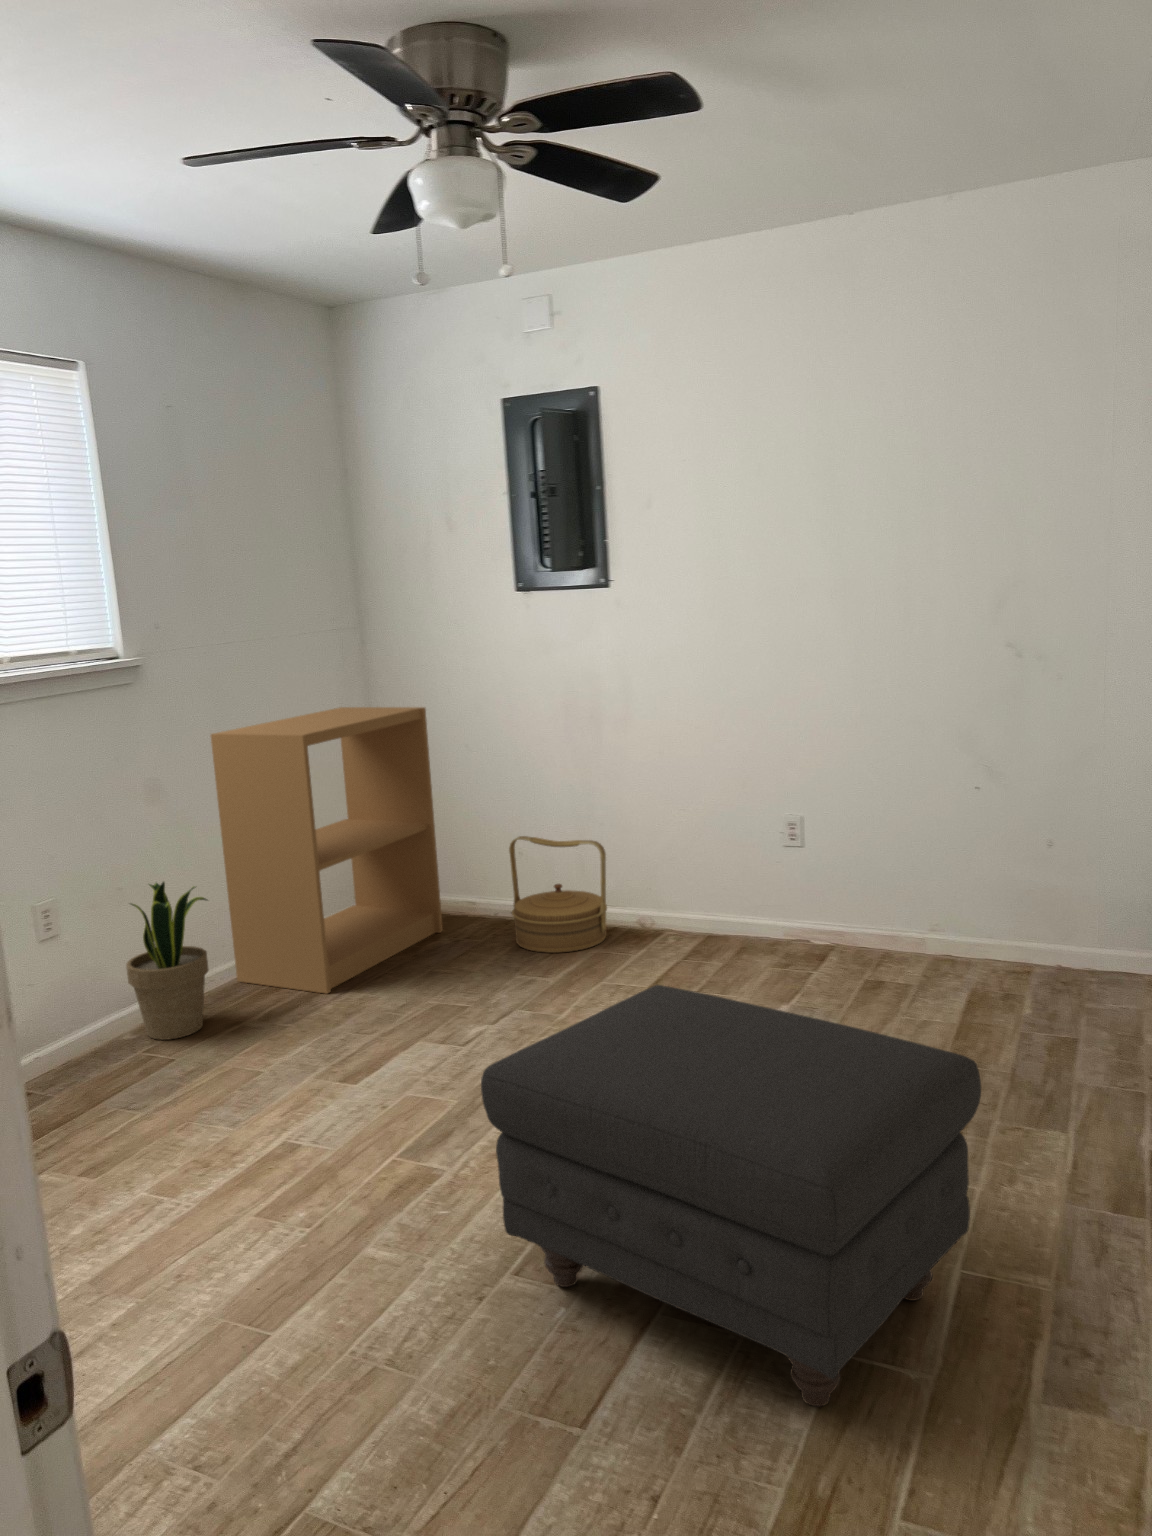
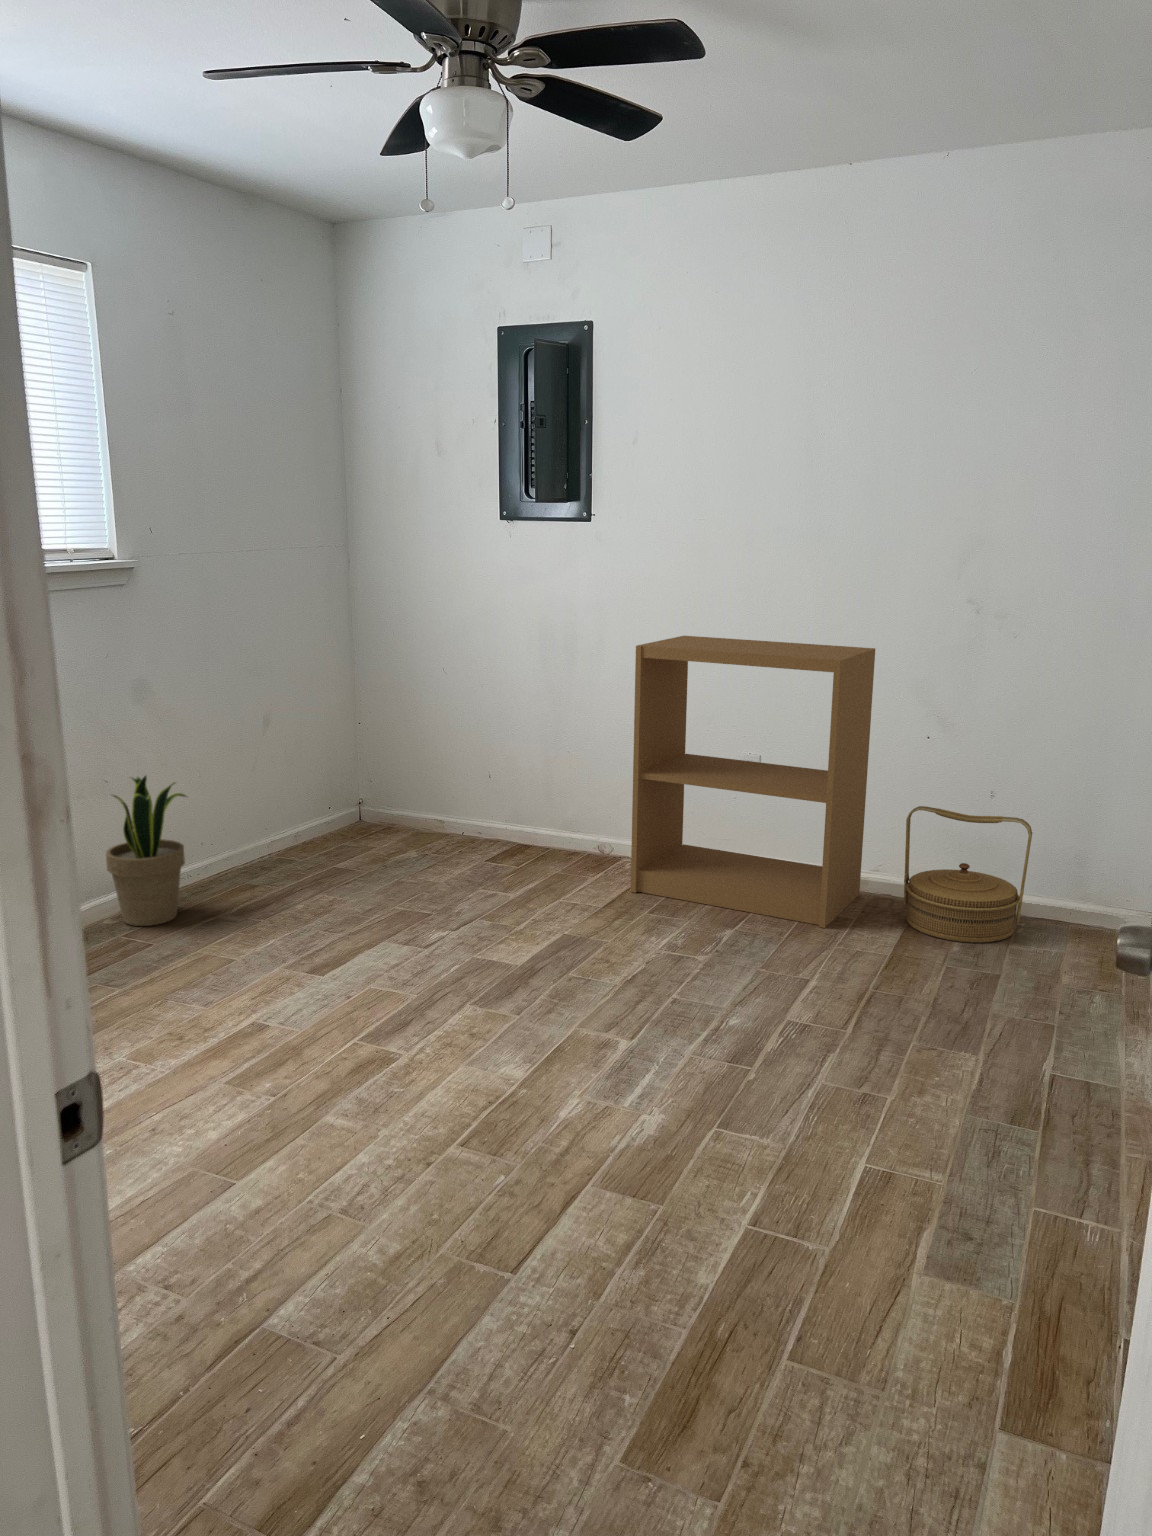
bookshelf: present [211,707,443,994] -> present [631,636,875,928]
woven basket: present [509,836,607,953] -> present [904,806,1032,943]
ottoman: present [481,985,981,1406] -> none [440,892,896,1266]

